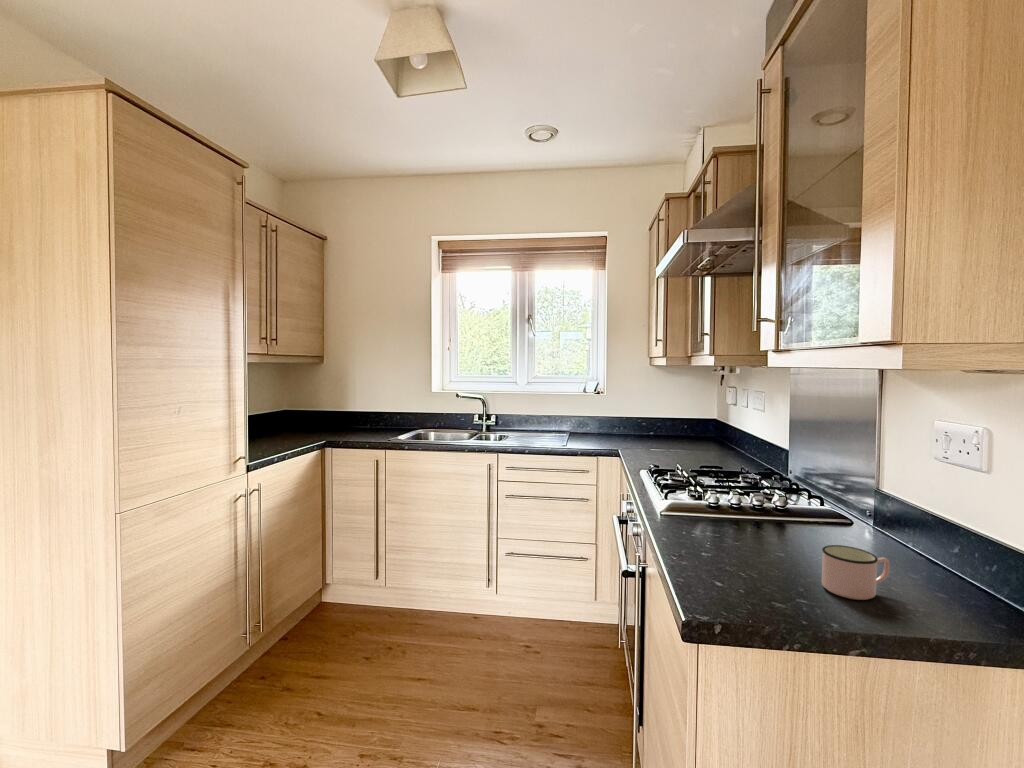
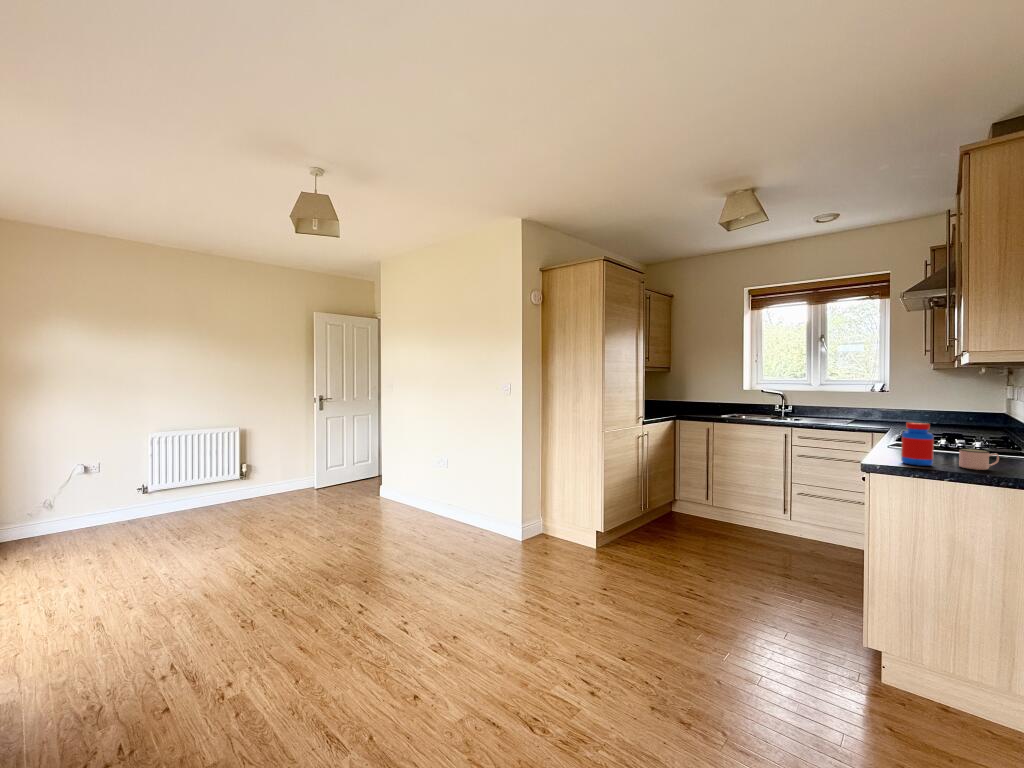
jar: none [732,499,795,608] -> present [901,422,934,466]

